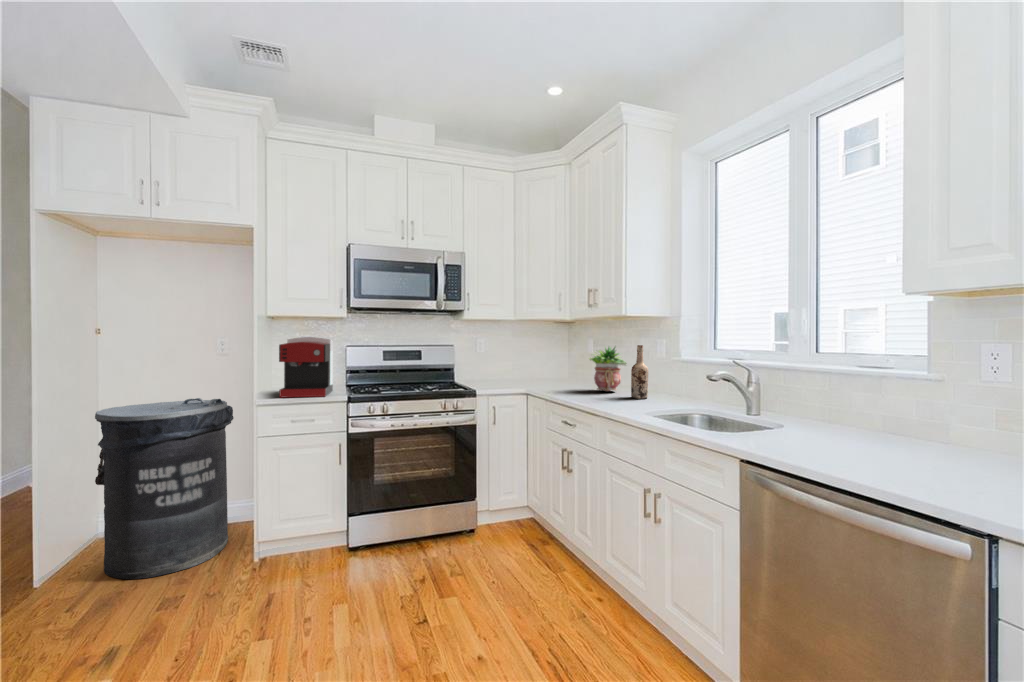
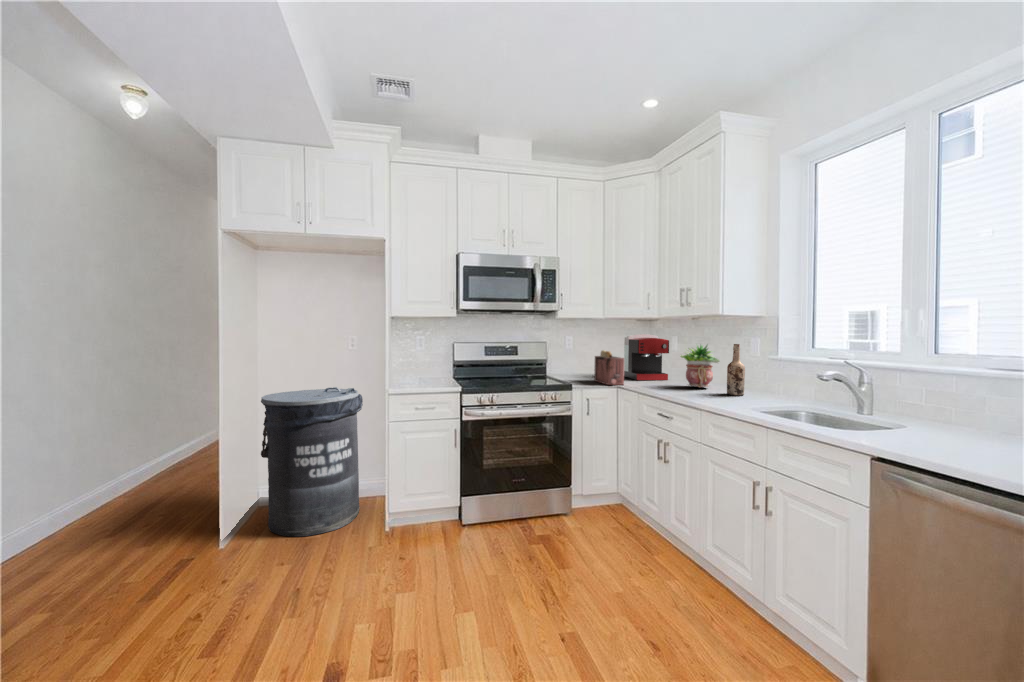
coffee maker: present [279,337,333,398] -> present [624,334,669,380]
toaster: none [503,353,532,390] -> present [594,350,624,385]

